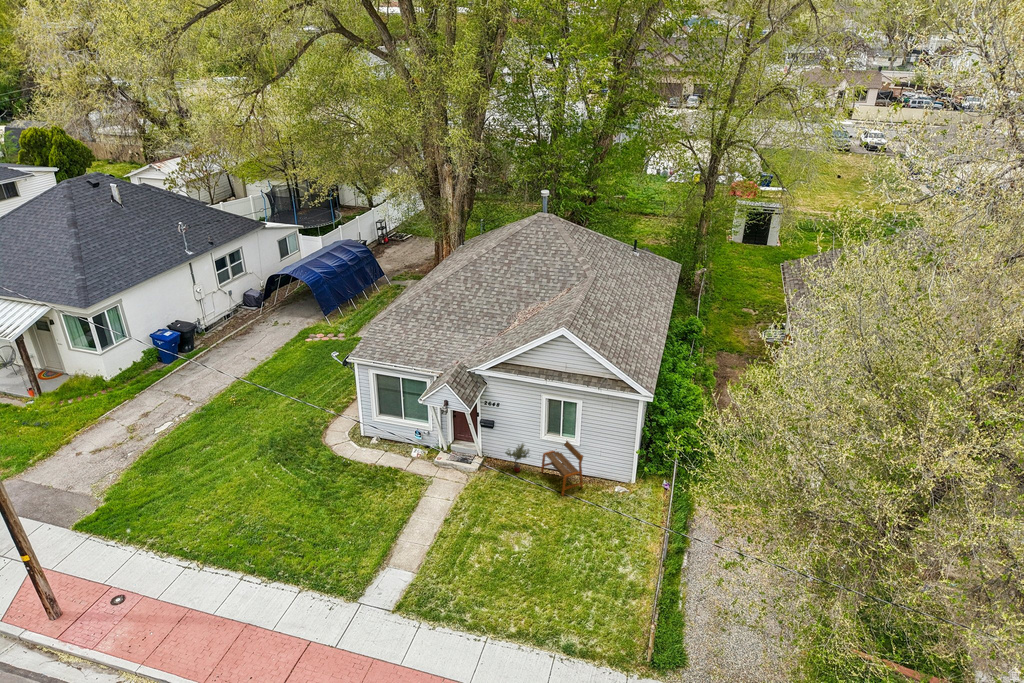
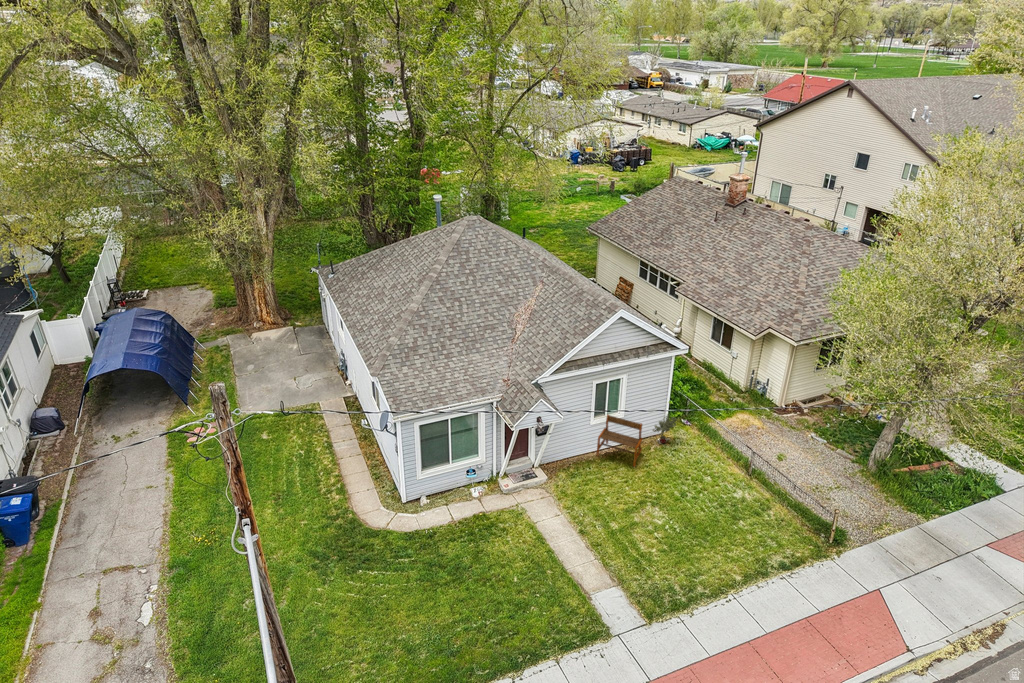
potted tree: present [505,443,529,472] -> present [653,415,677,443]

